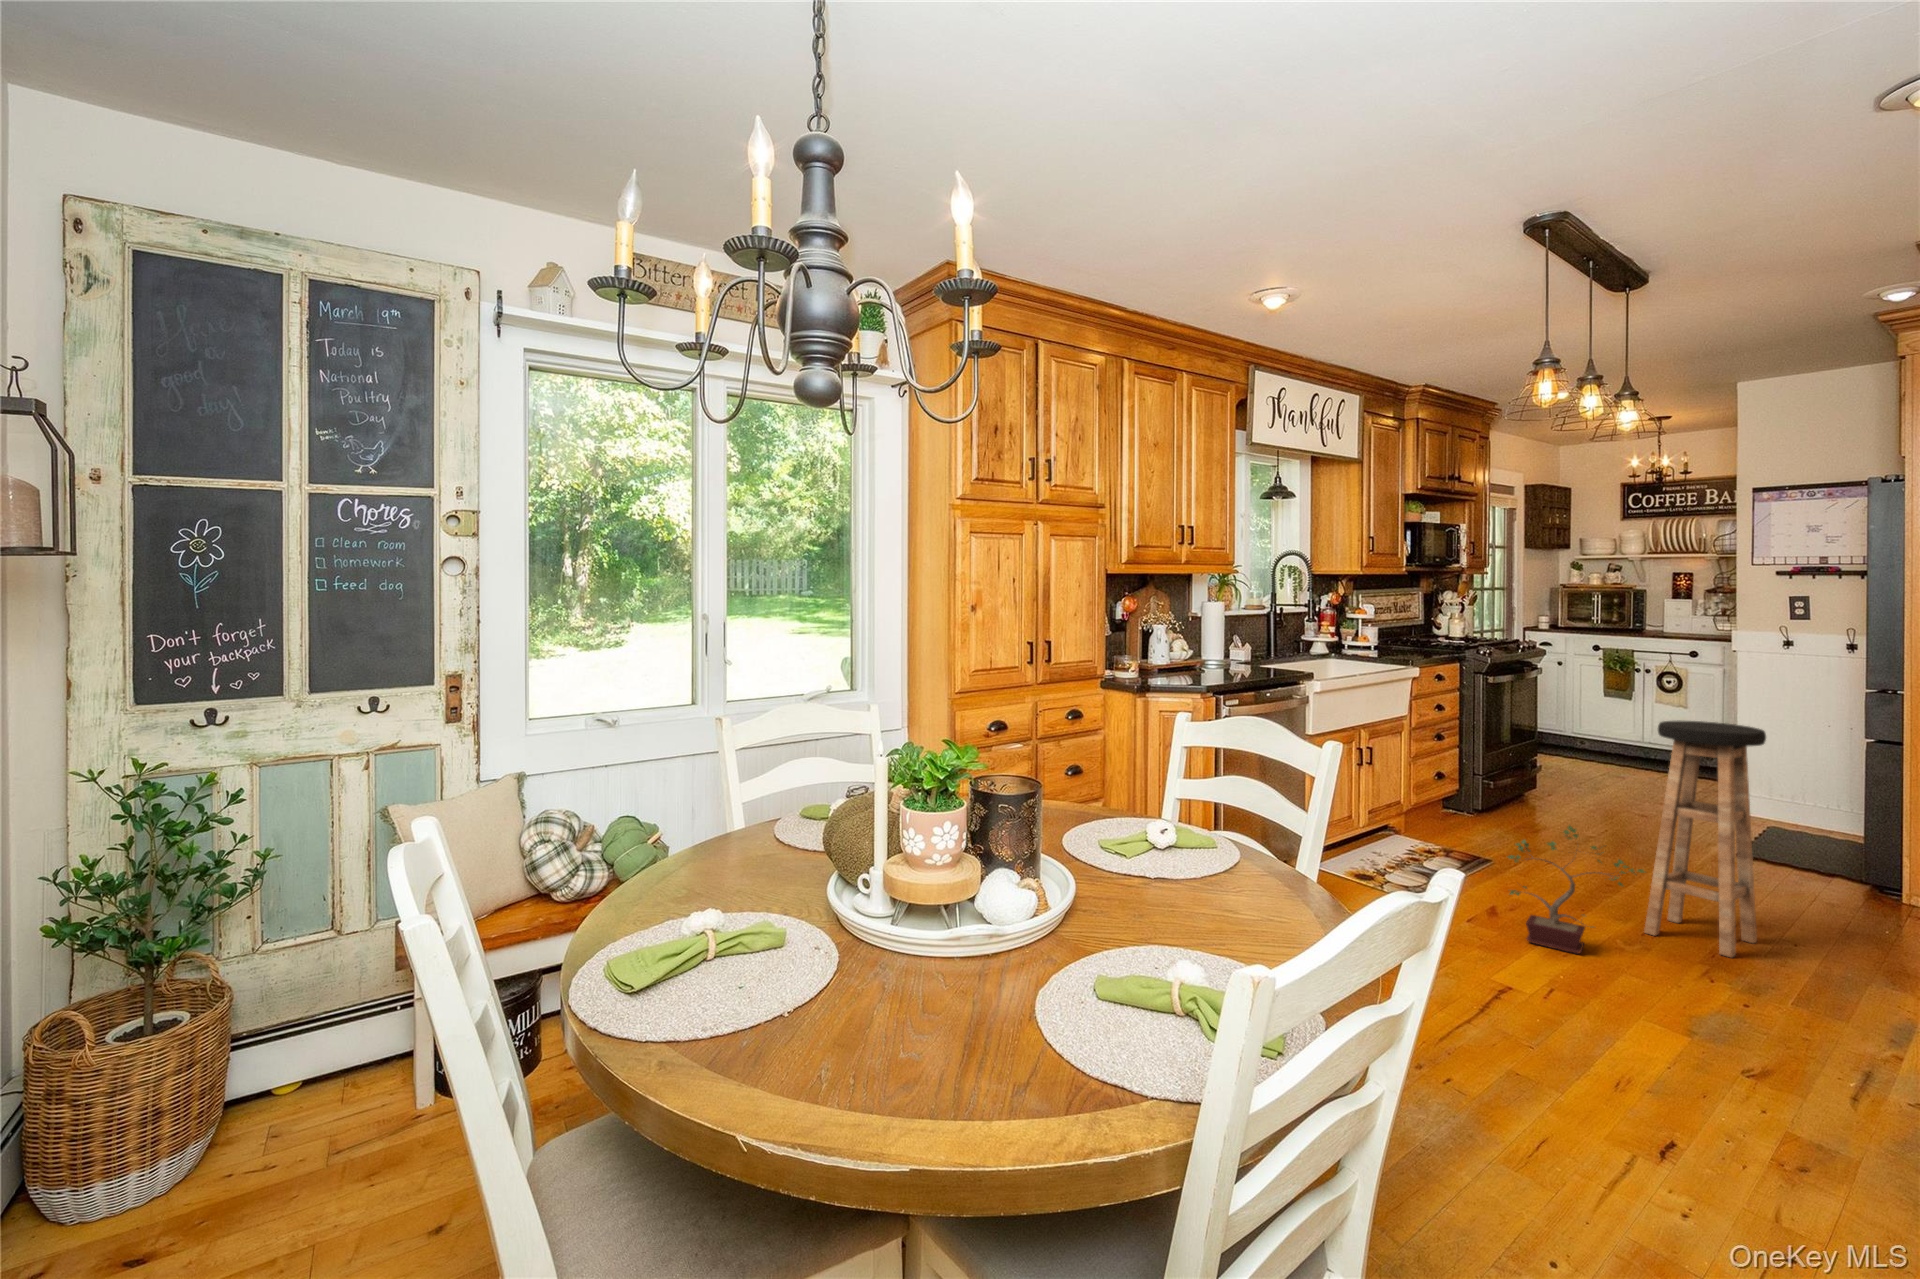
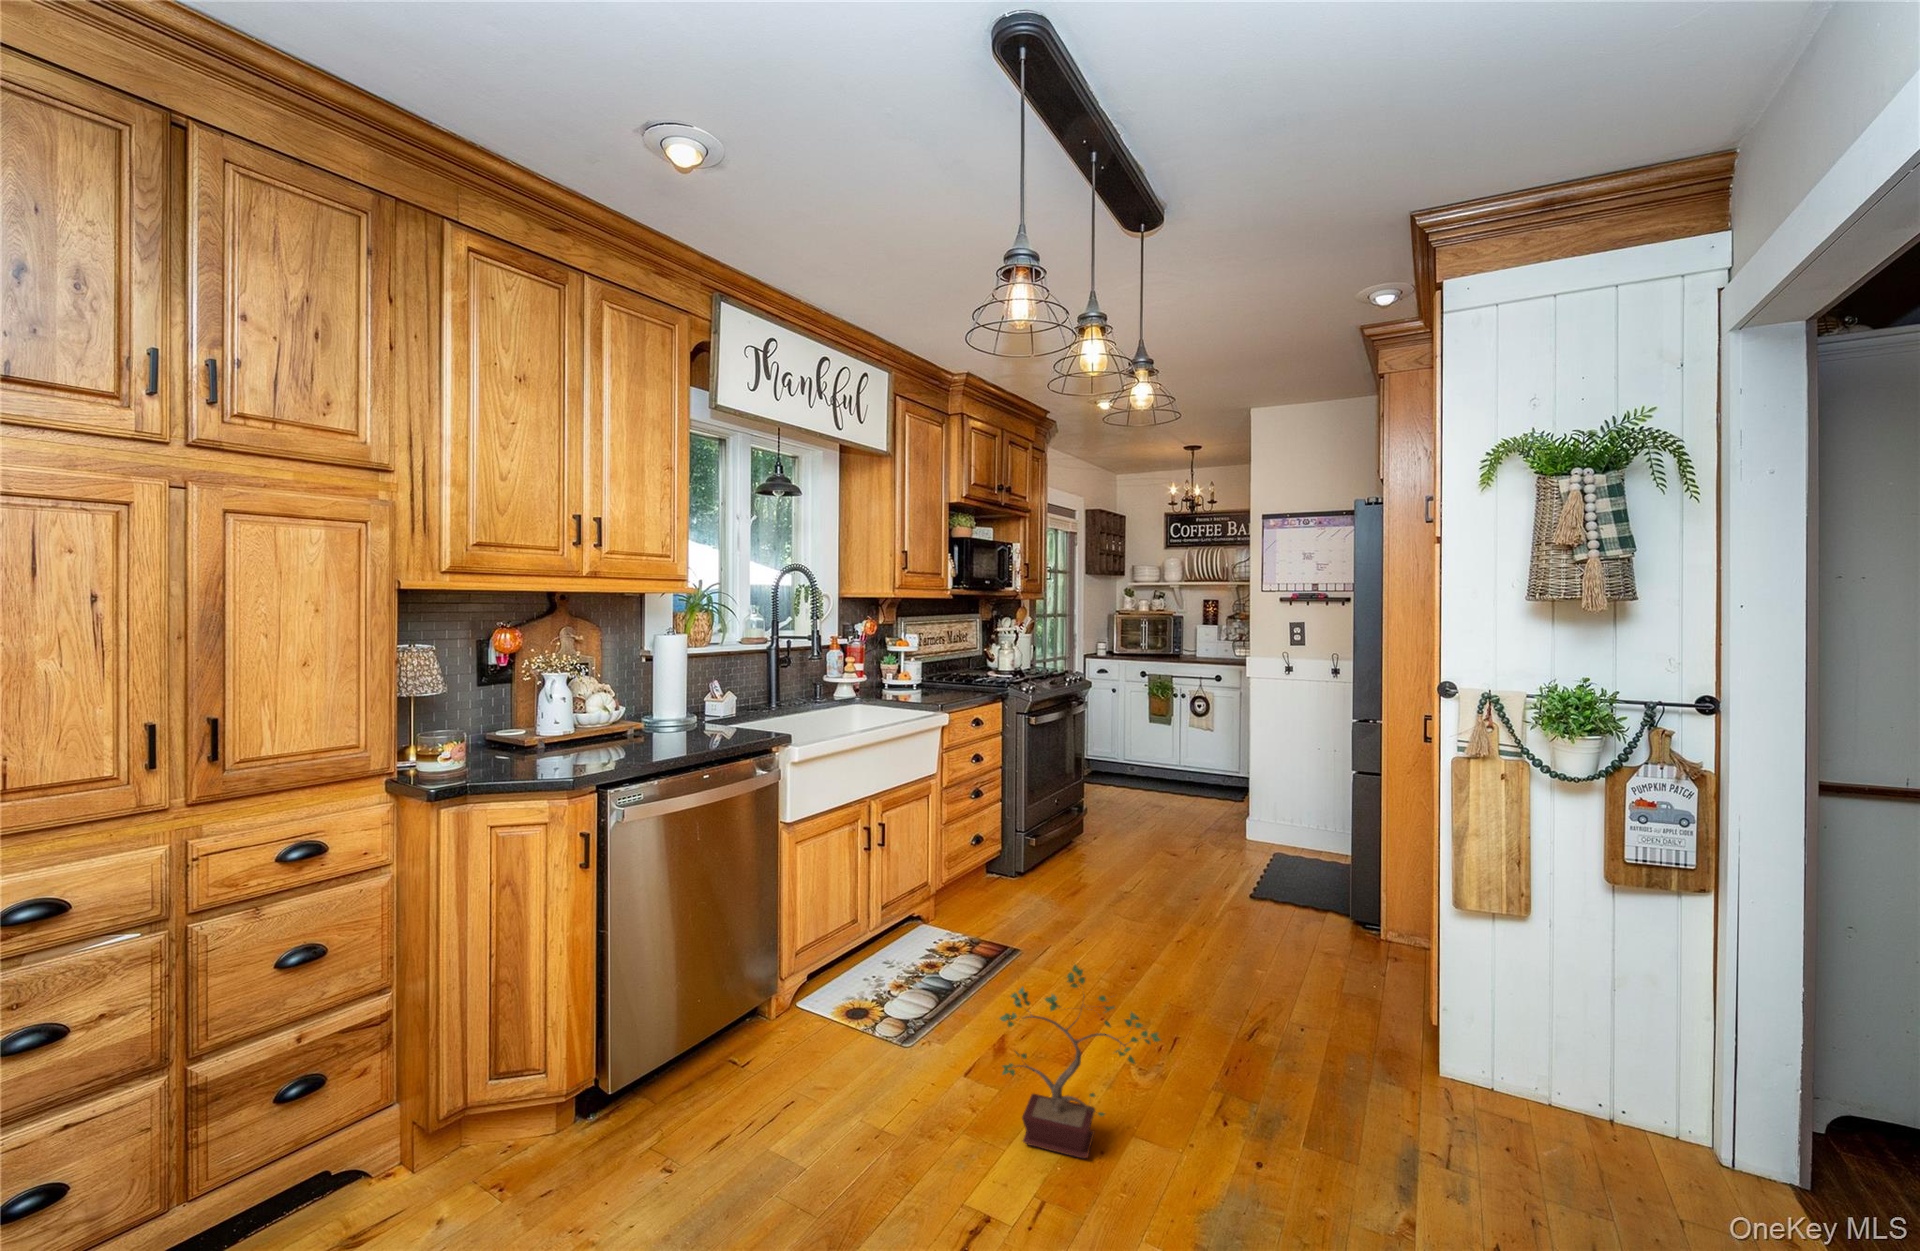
bar stool: present [1644,721,1766,957] -> none [1166,793,1287,1117]

